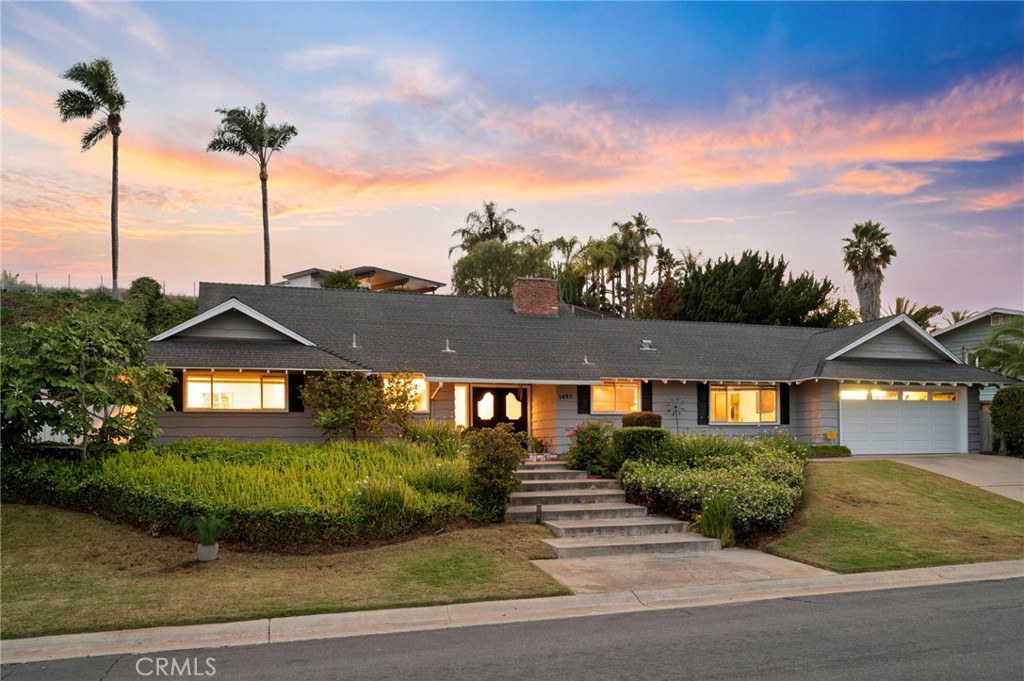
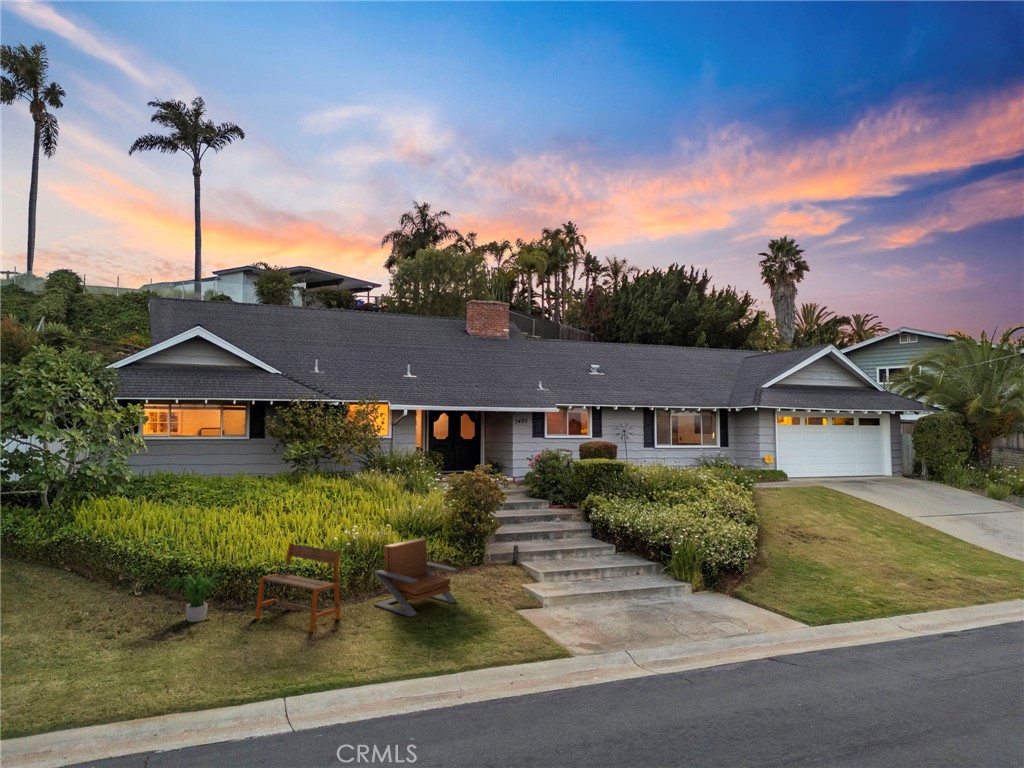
bench: none [263,487,345,570] -> present [255,543,341,632]
lounge chair: none [382,488,467,561] -> present [374,539,457,617]

